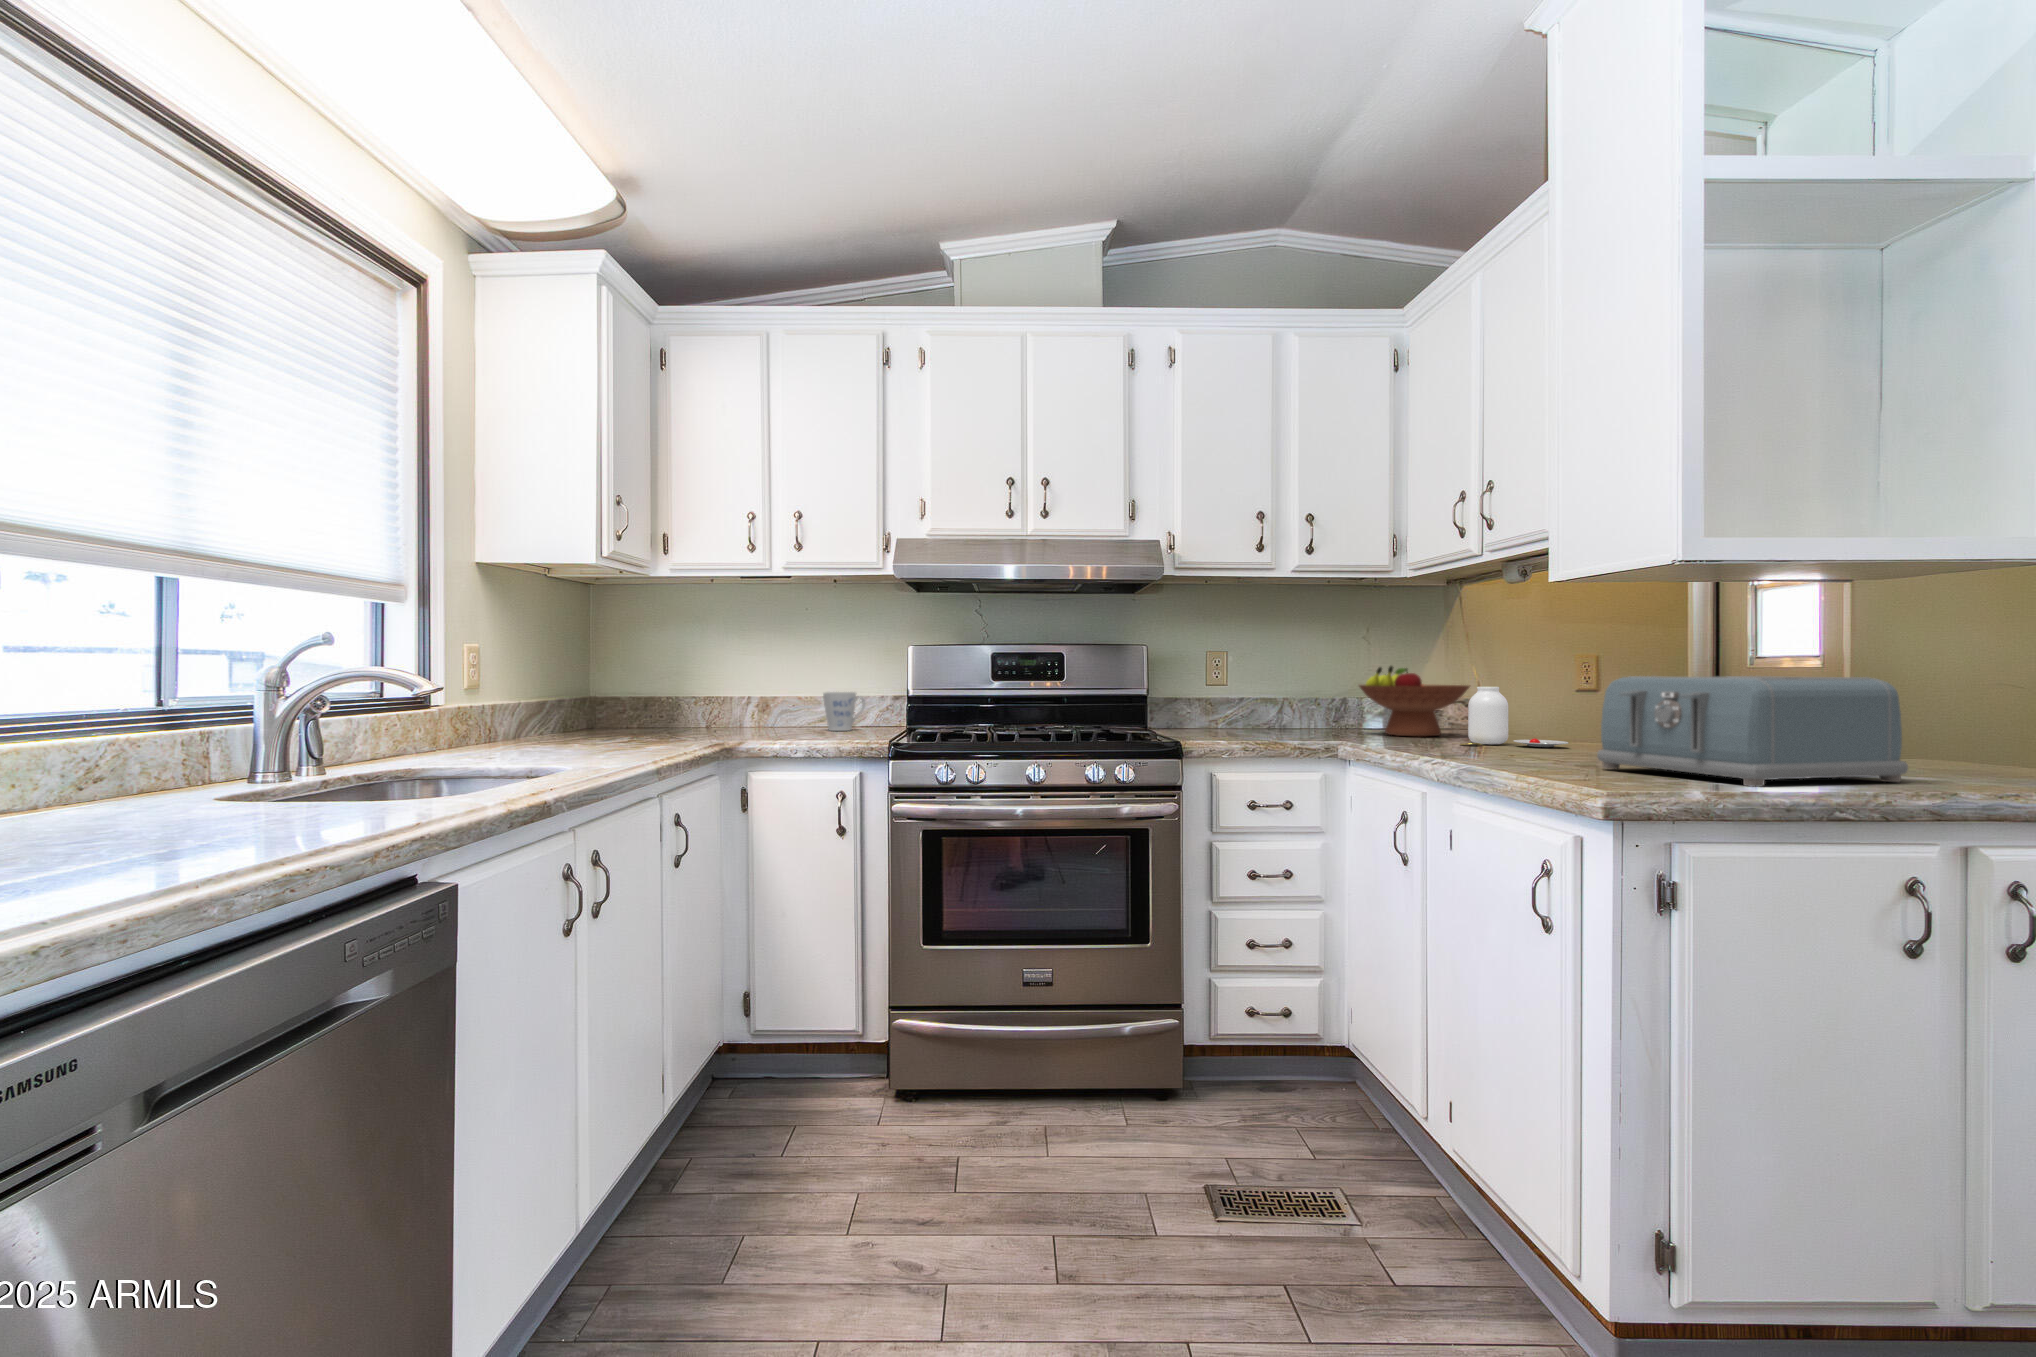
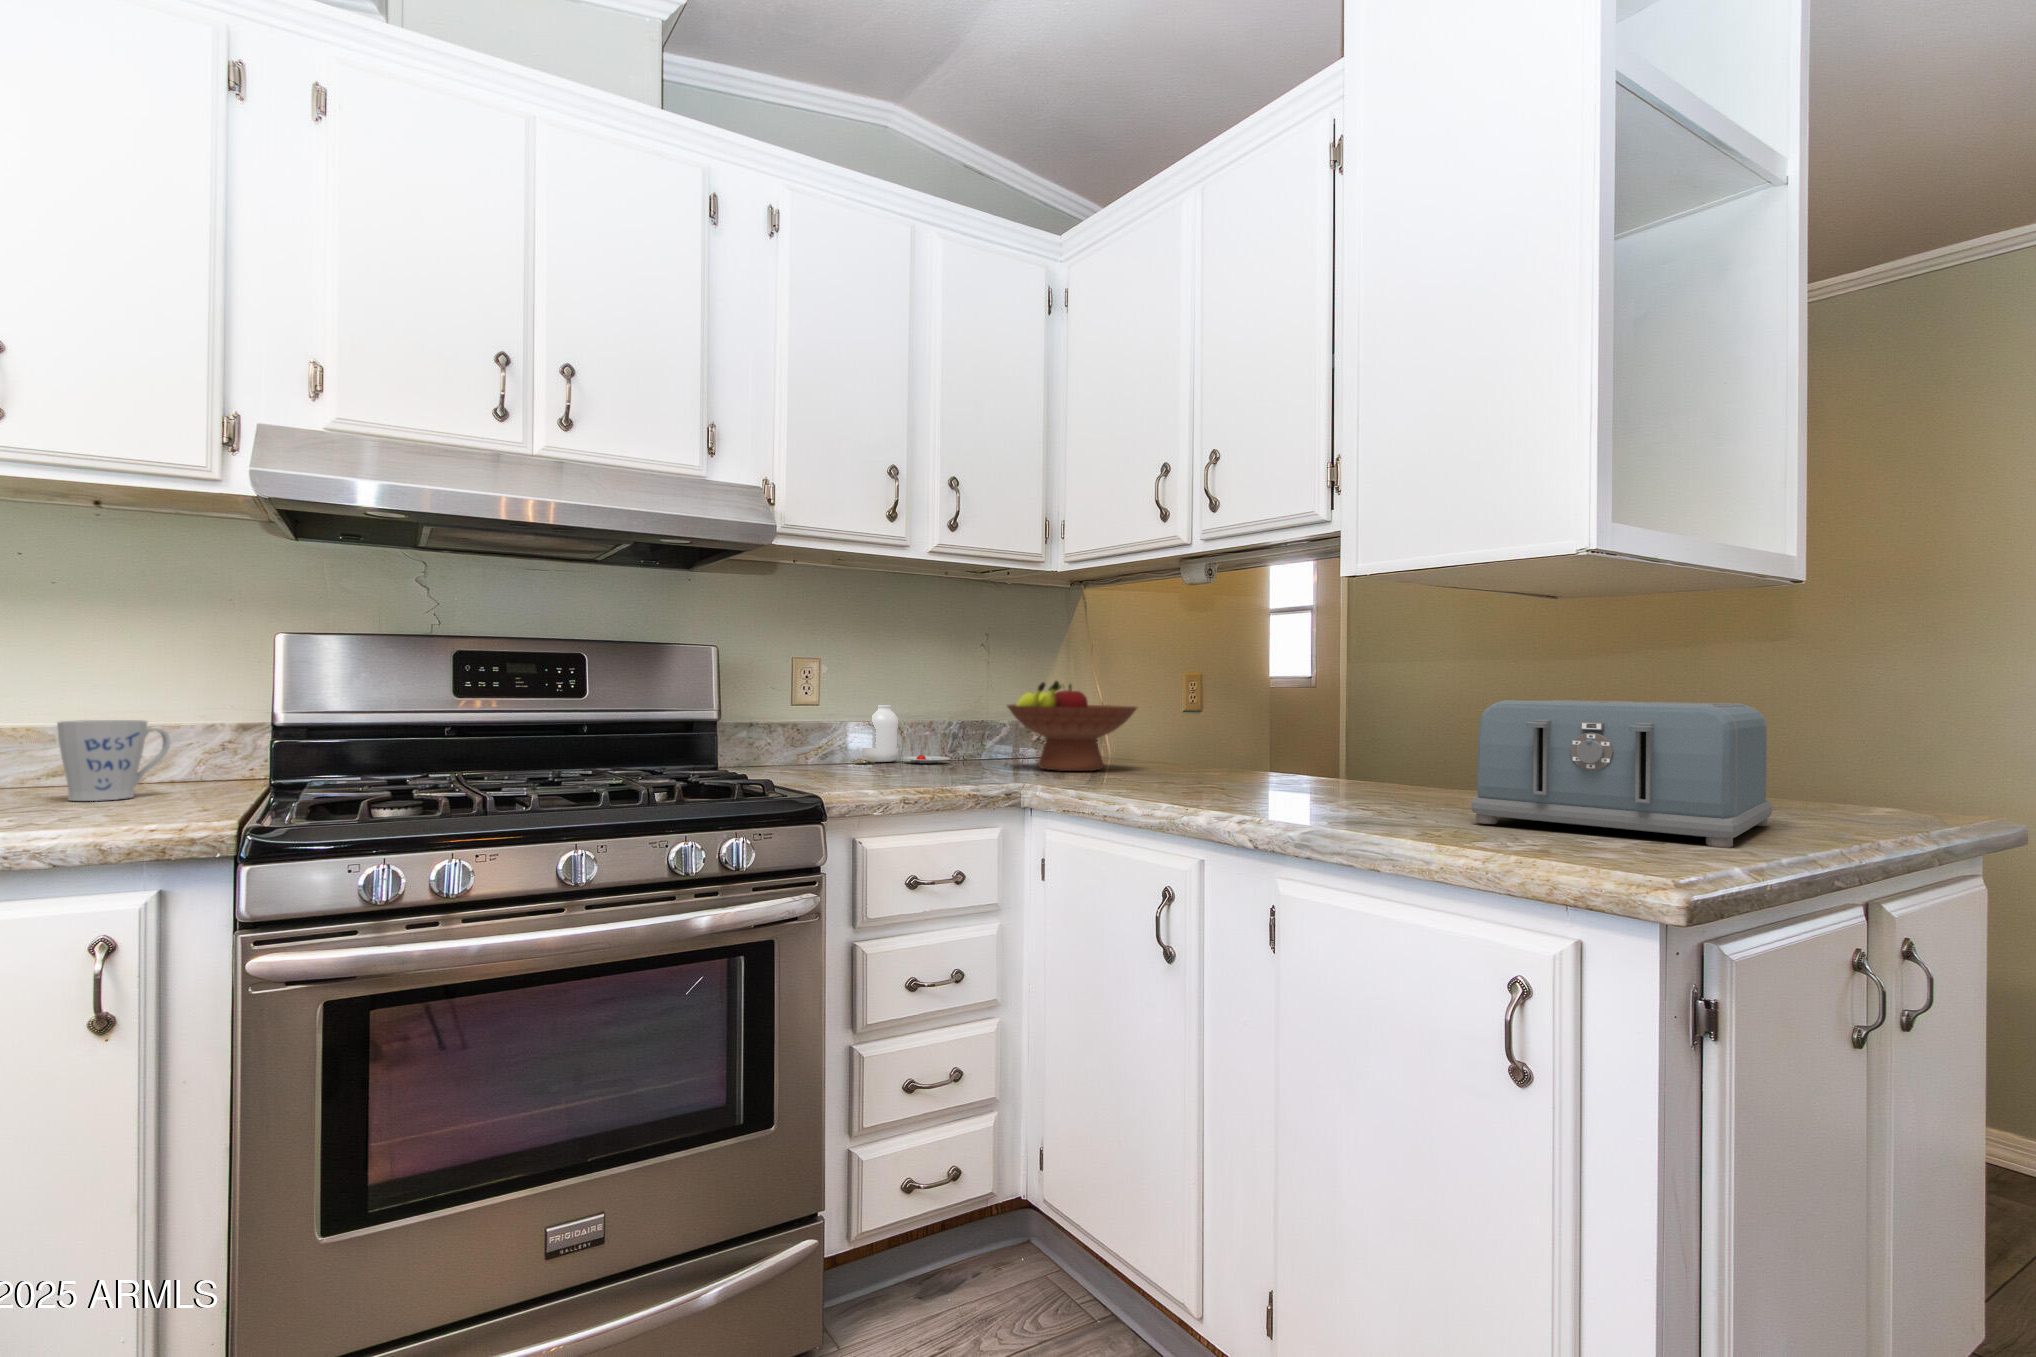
jar: present [1460,687,1568,747] -> present [854,705,950,764]

